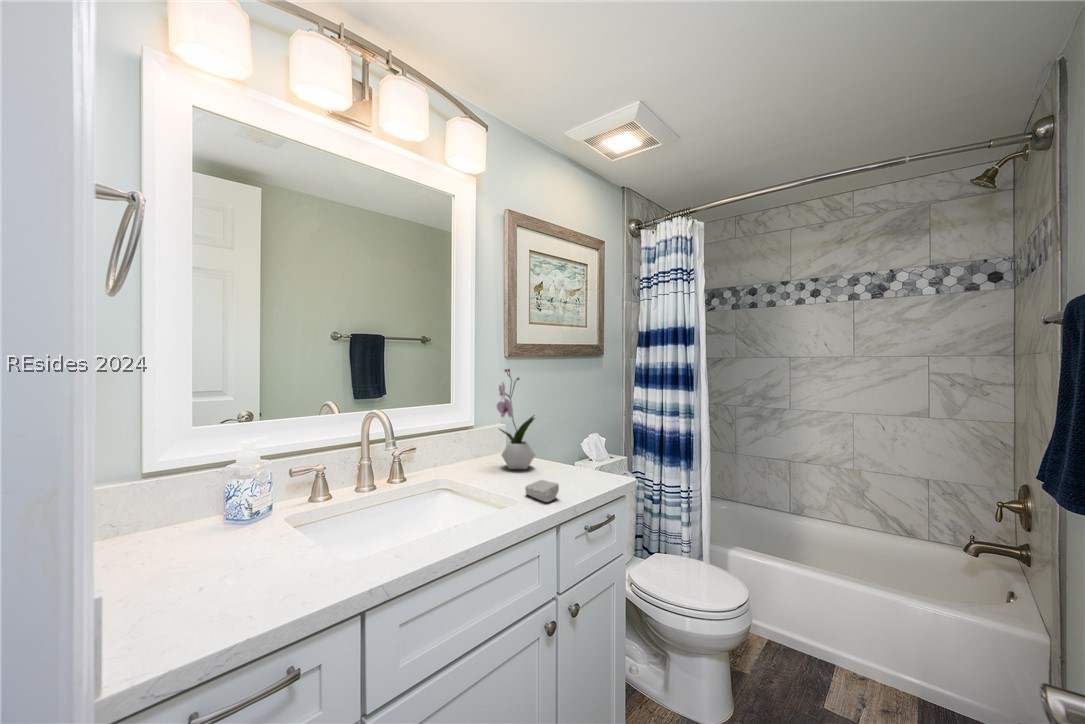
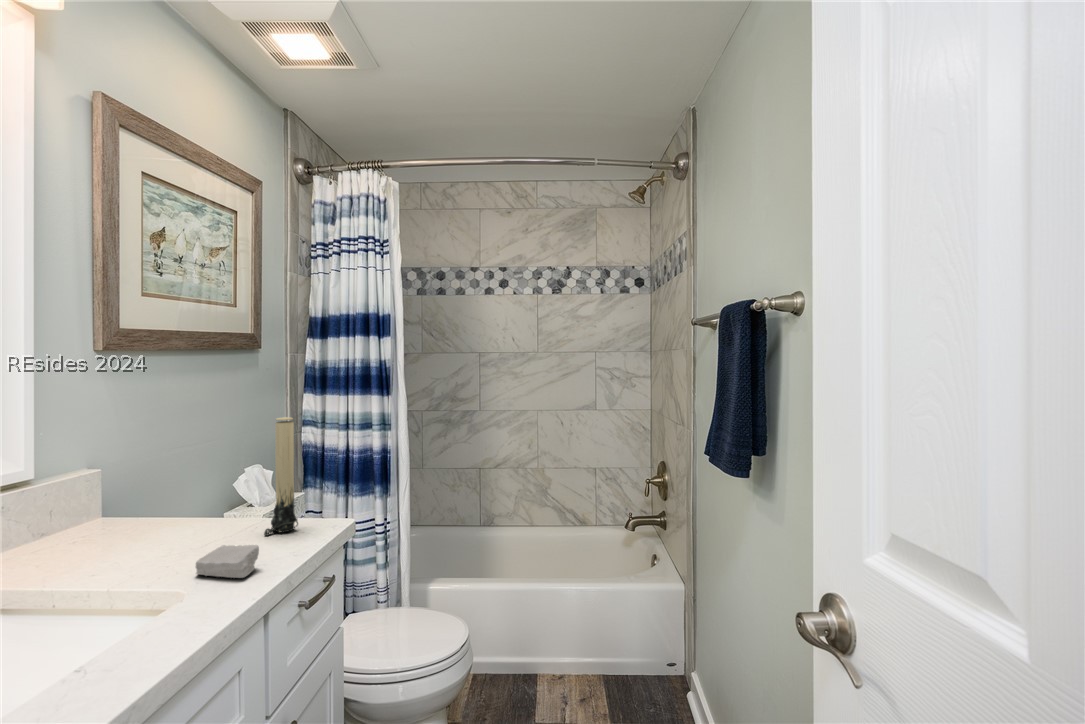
flower arrangement: present [497,369,535,469] -> none [100,371,186,543]
candle: none [575,402,597,480] -> present [264,417,298,536]

